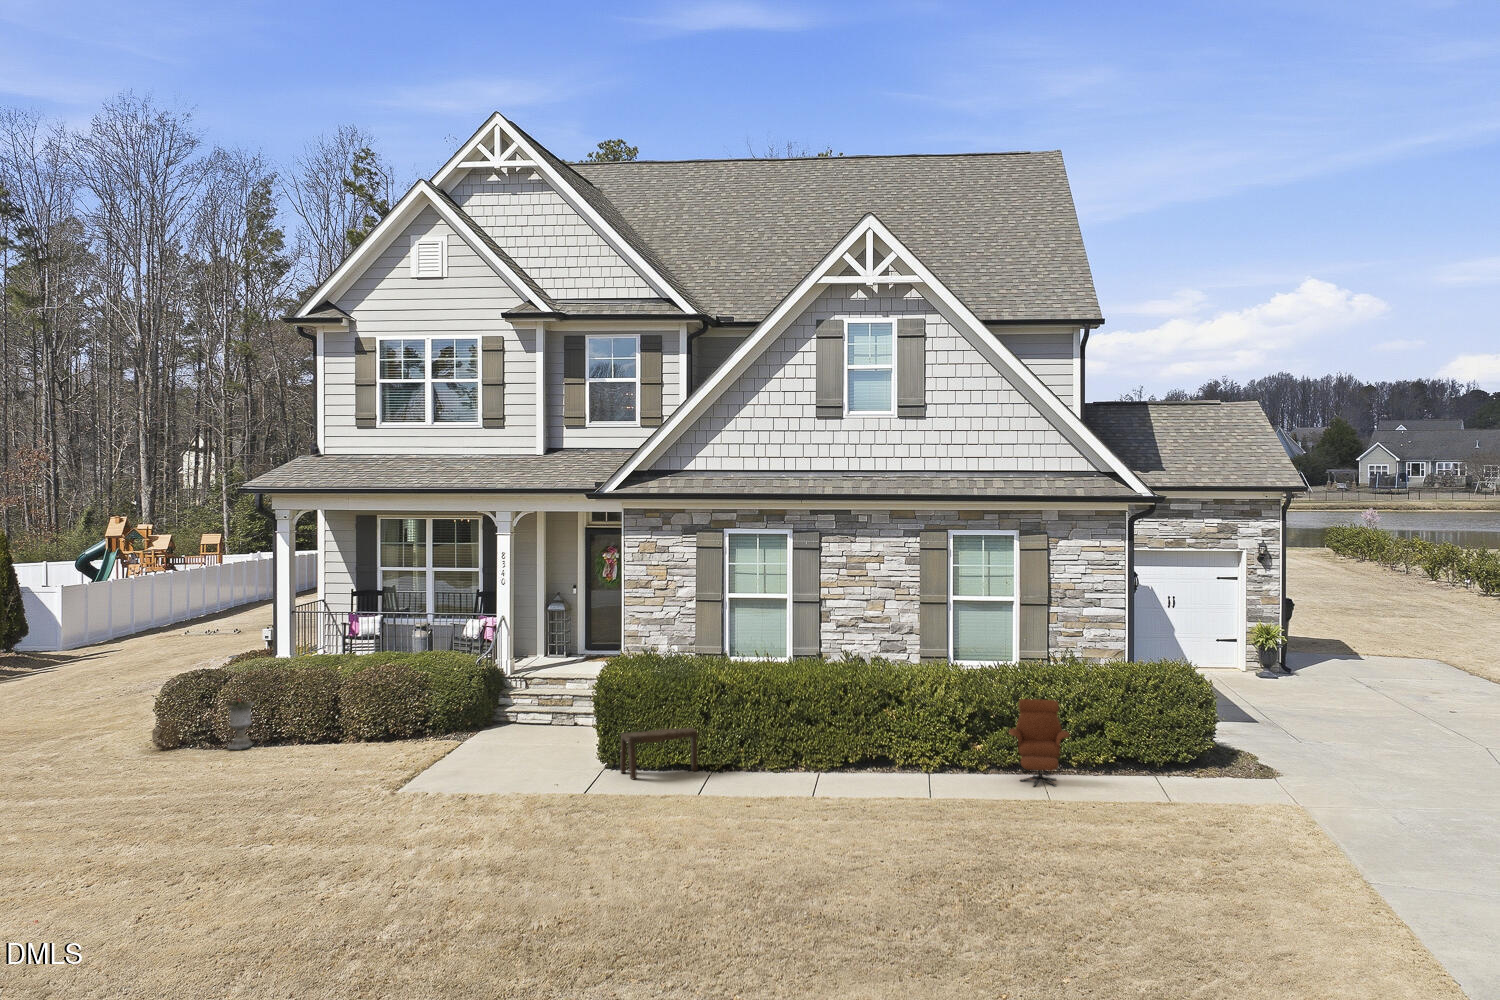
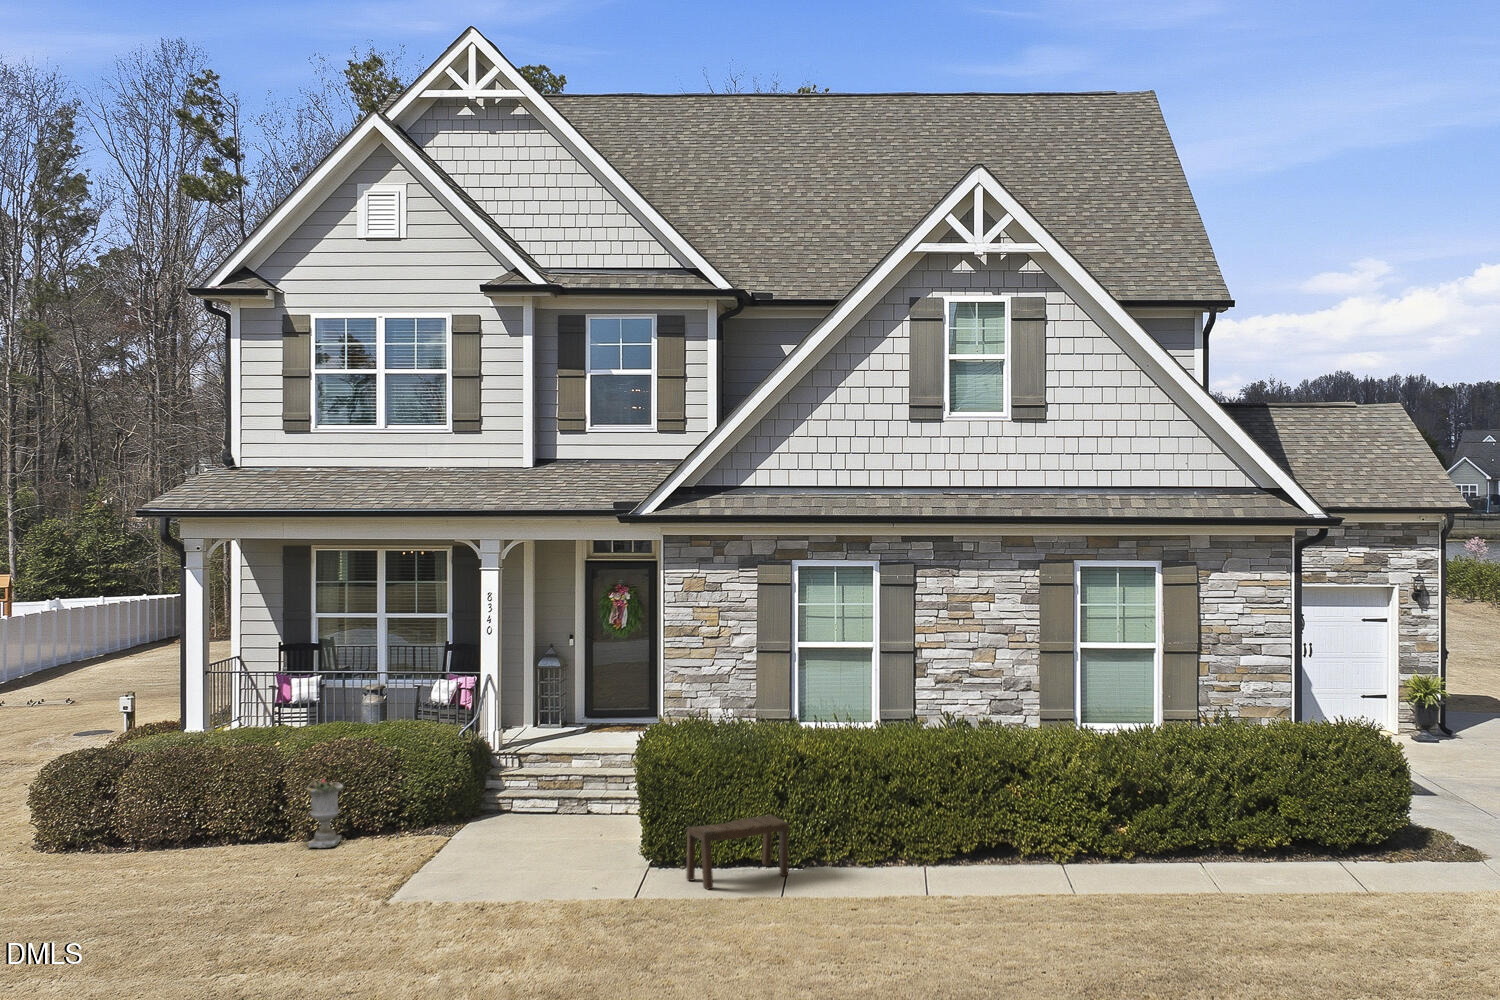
planter: present [226,699,254,750] -> present [306,779,343,849]
lounge chair: present [1009,699,1069,787] -> none [1190,776,1270,892]
woven basket: present [152,722,182,751] -> none [27,816,69,858]

